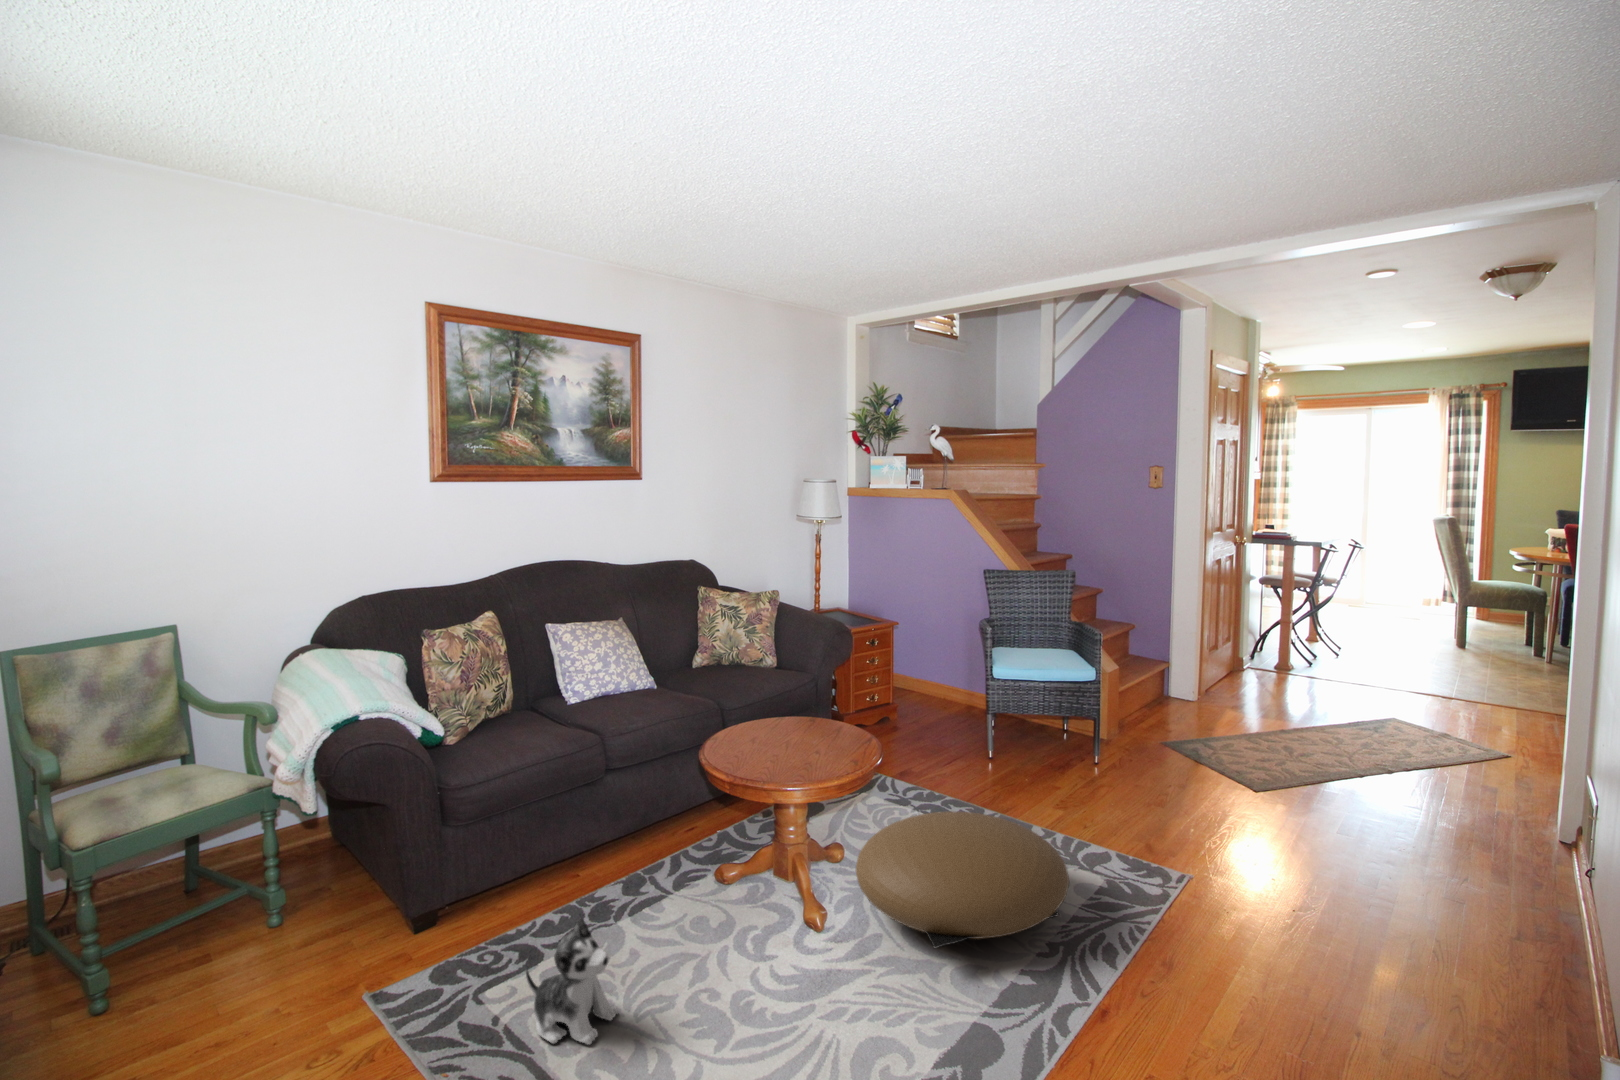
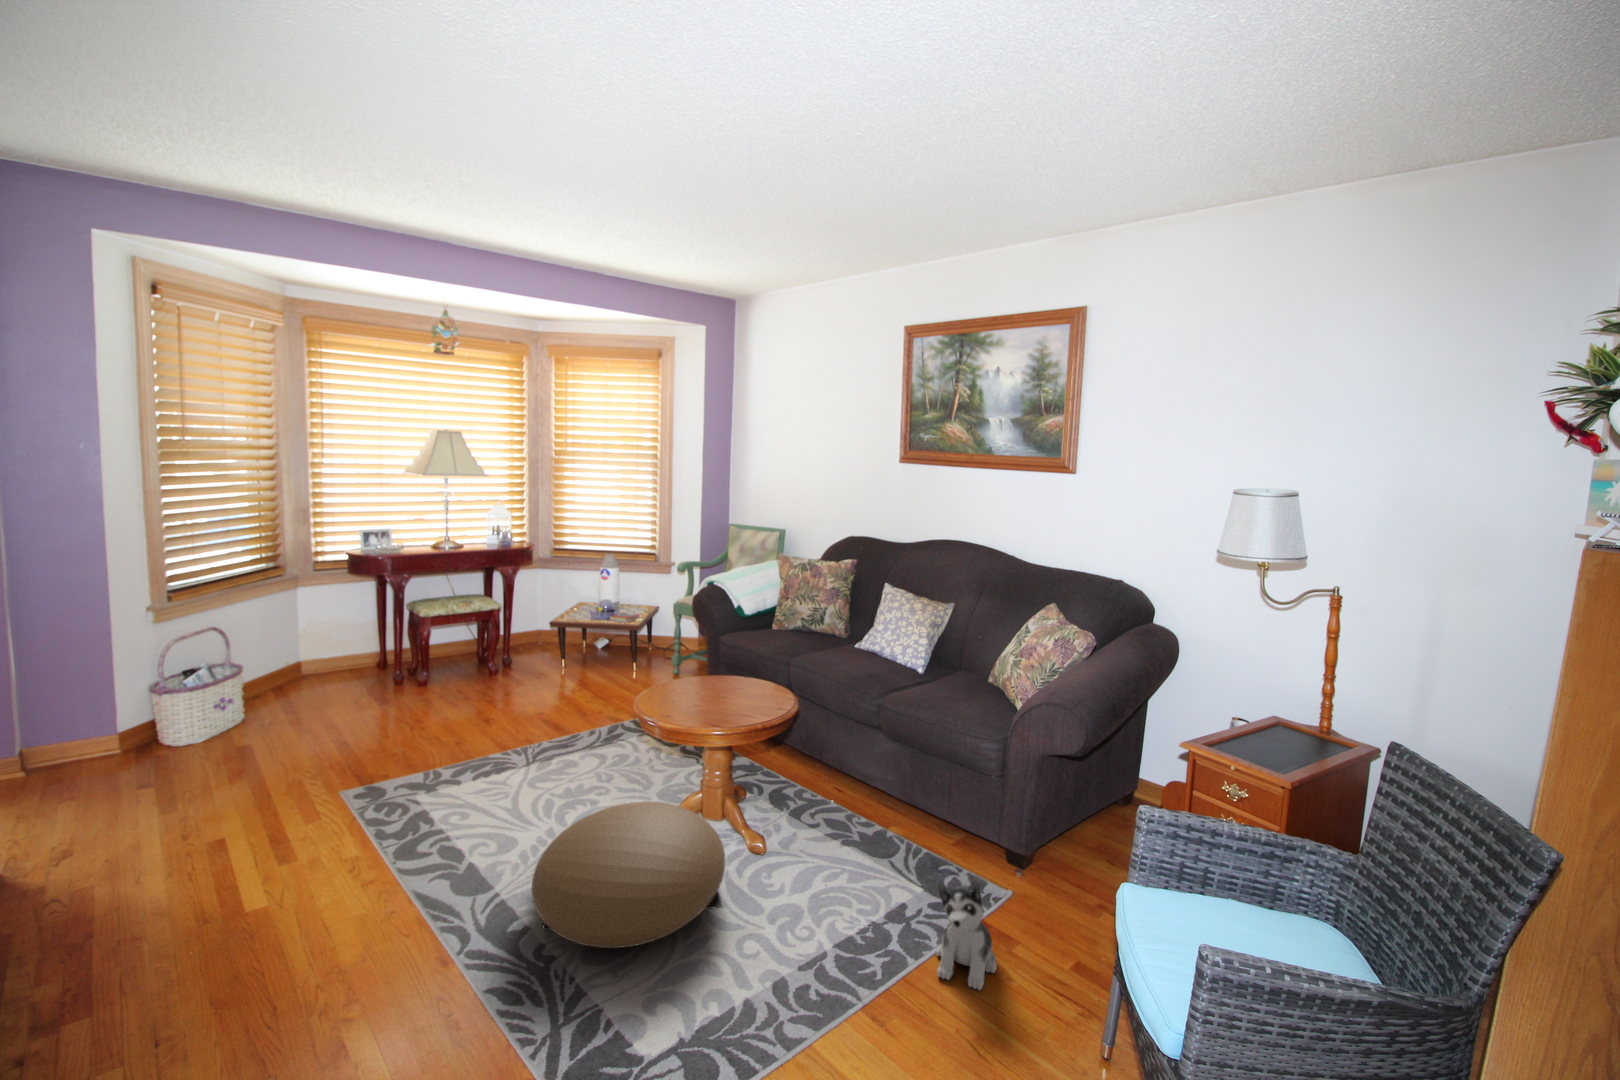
plush toy: present [526,918,618,1045] -> present [936,880,996,990]

